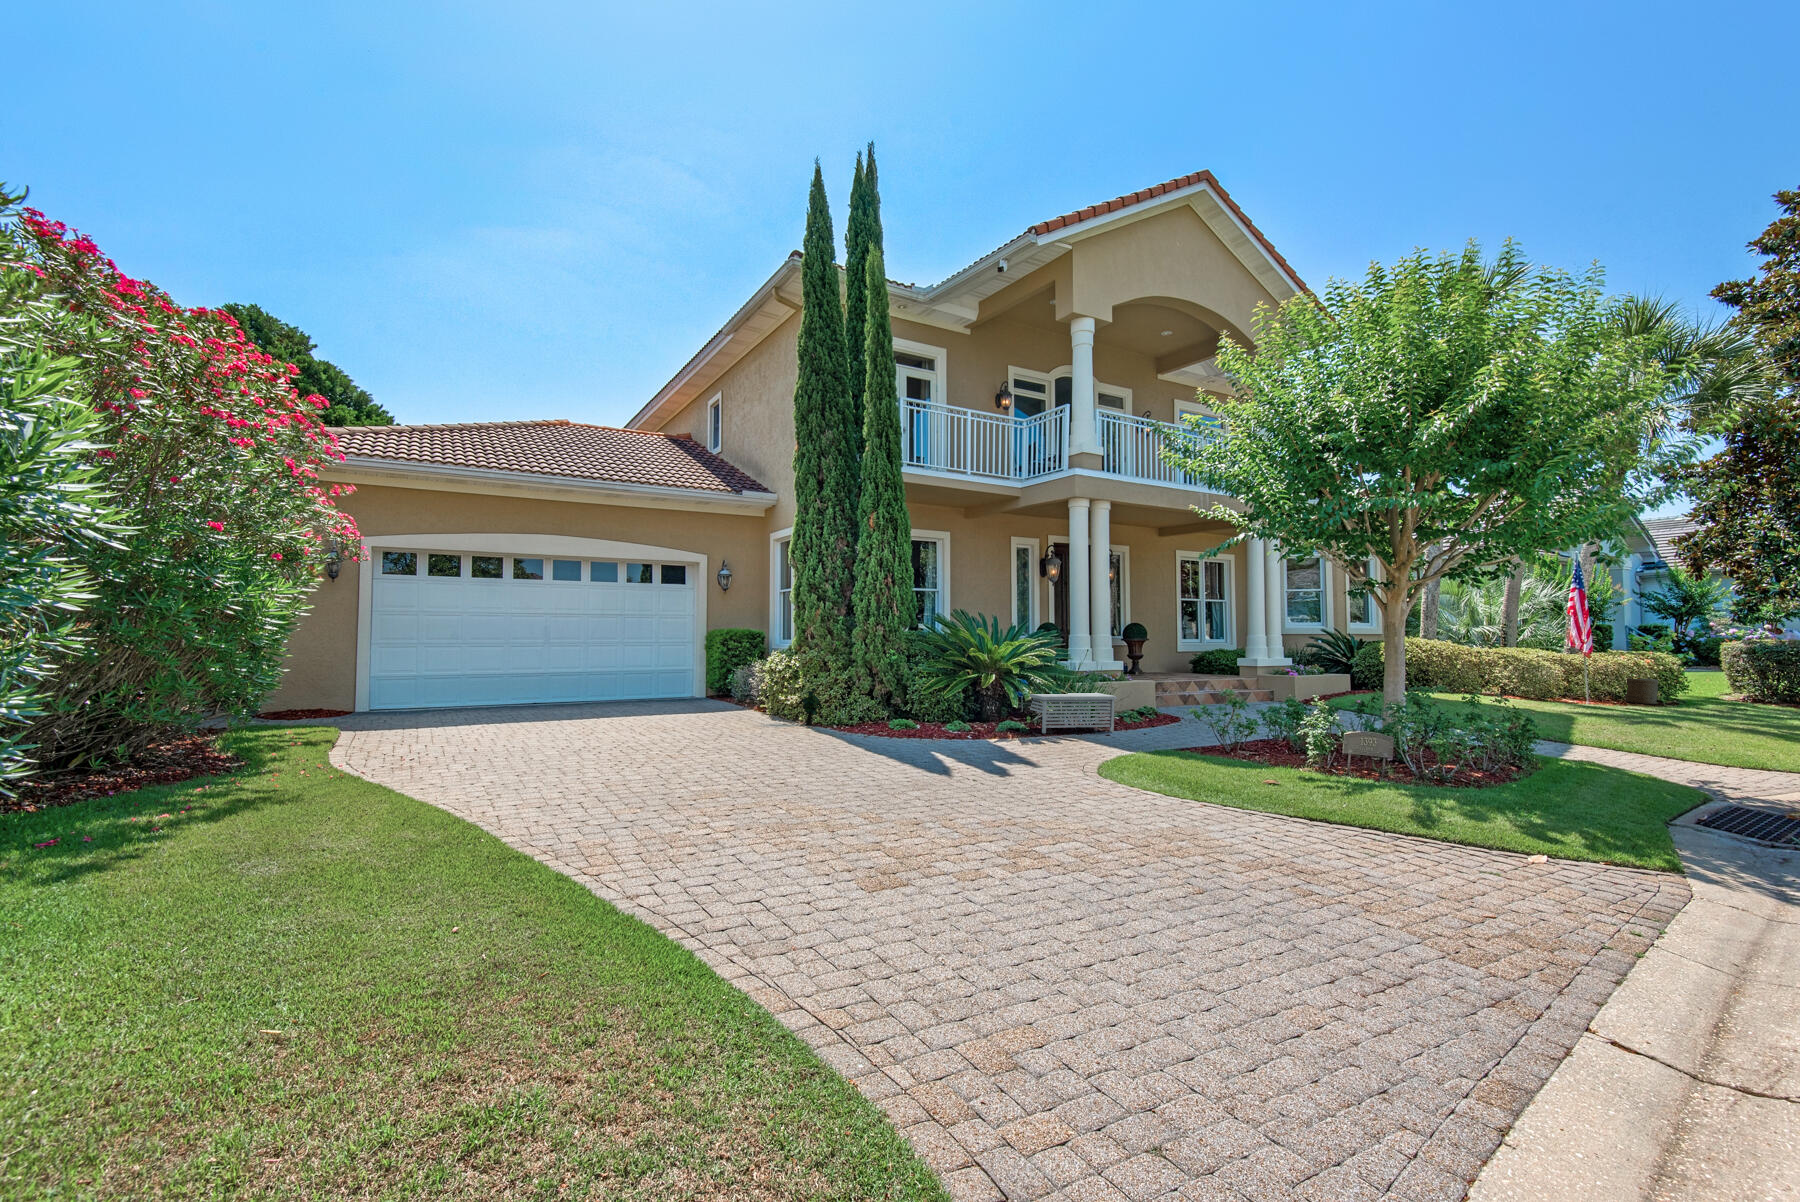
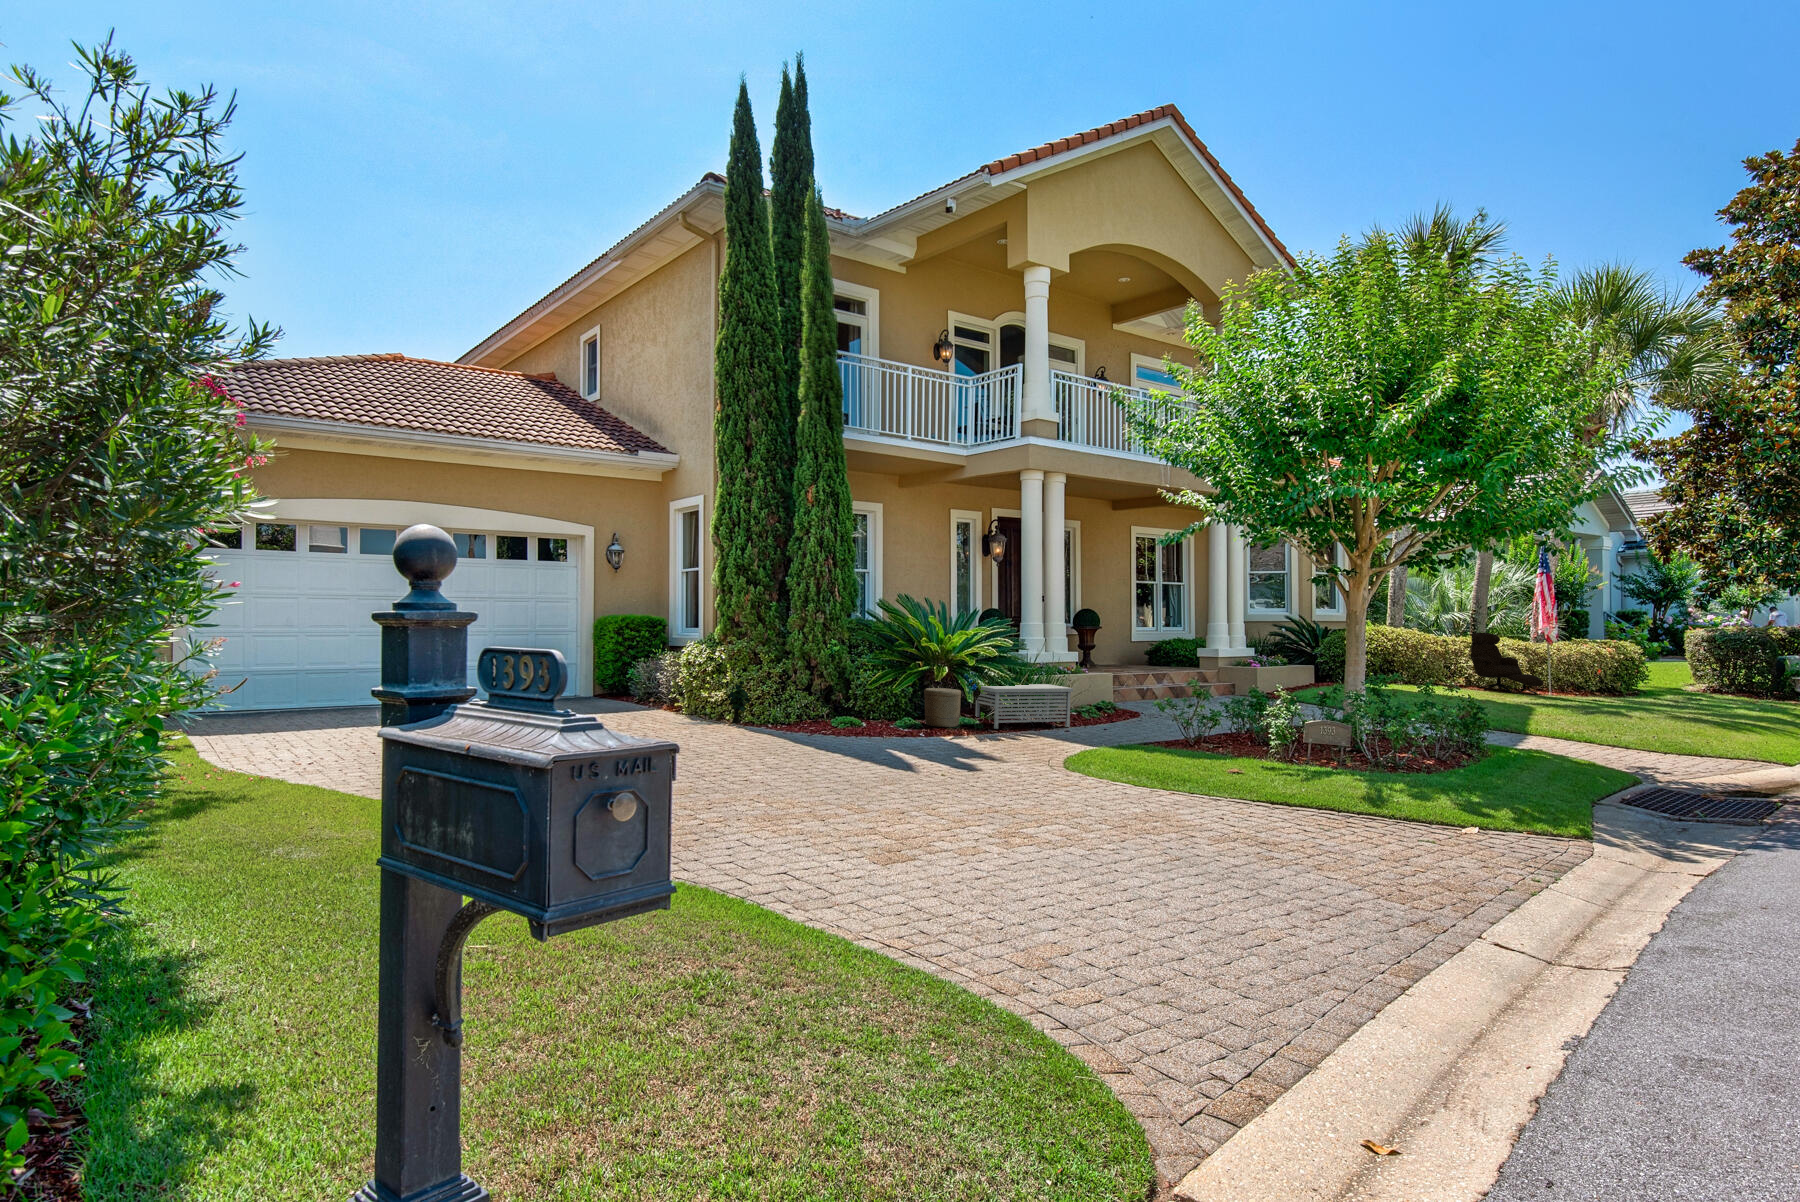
lounge chair: none [1504,646,1580,704] -> present [1471,633,1544,694]
woven basket: present [1625,678,1658,704] -> present [924,688,961,727]

